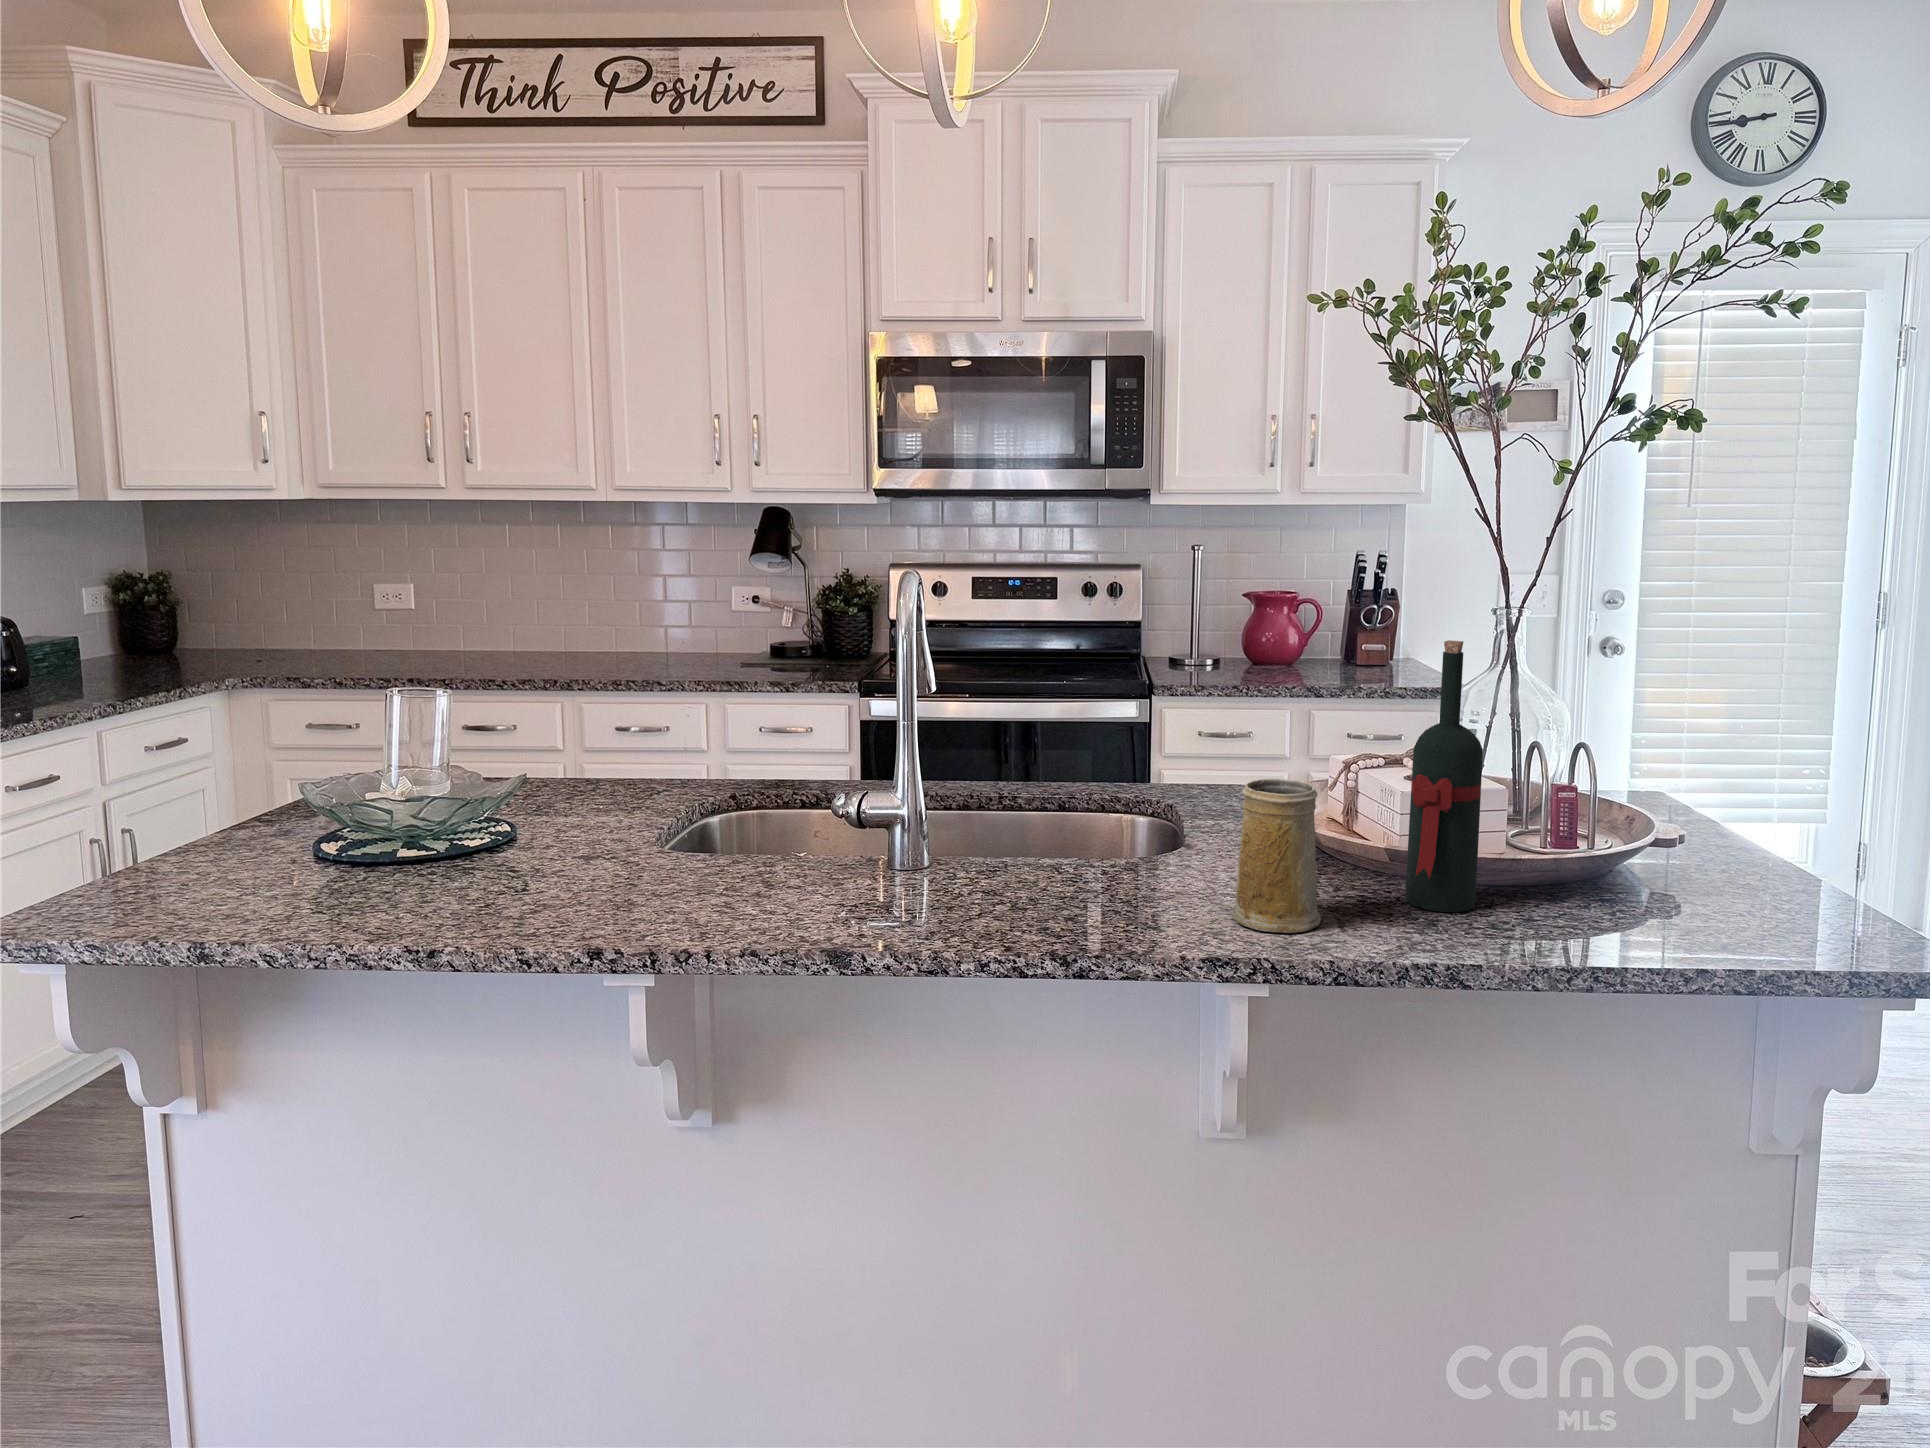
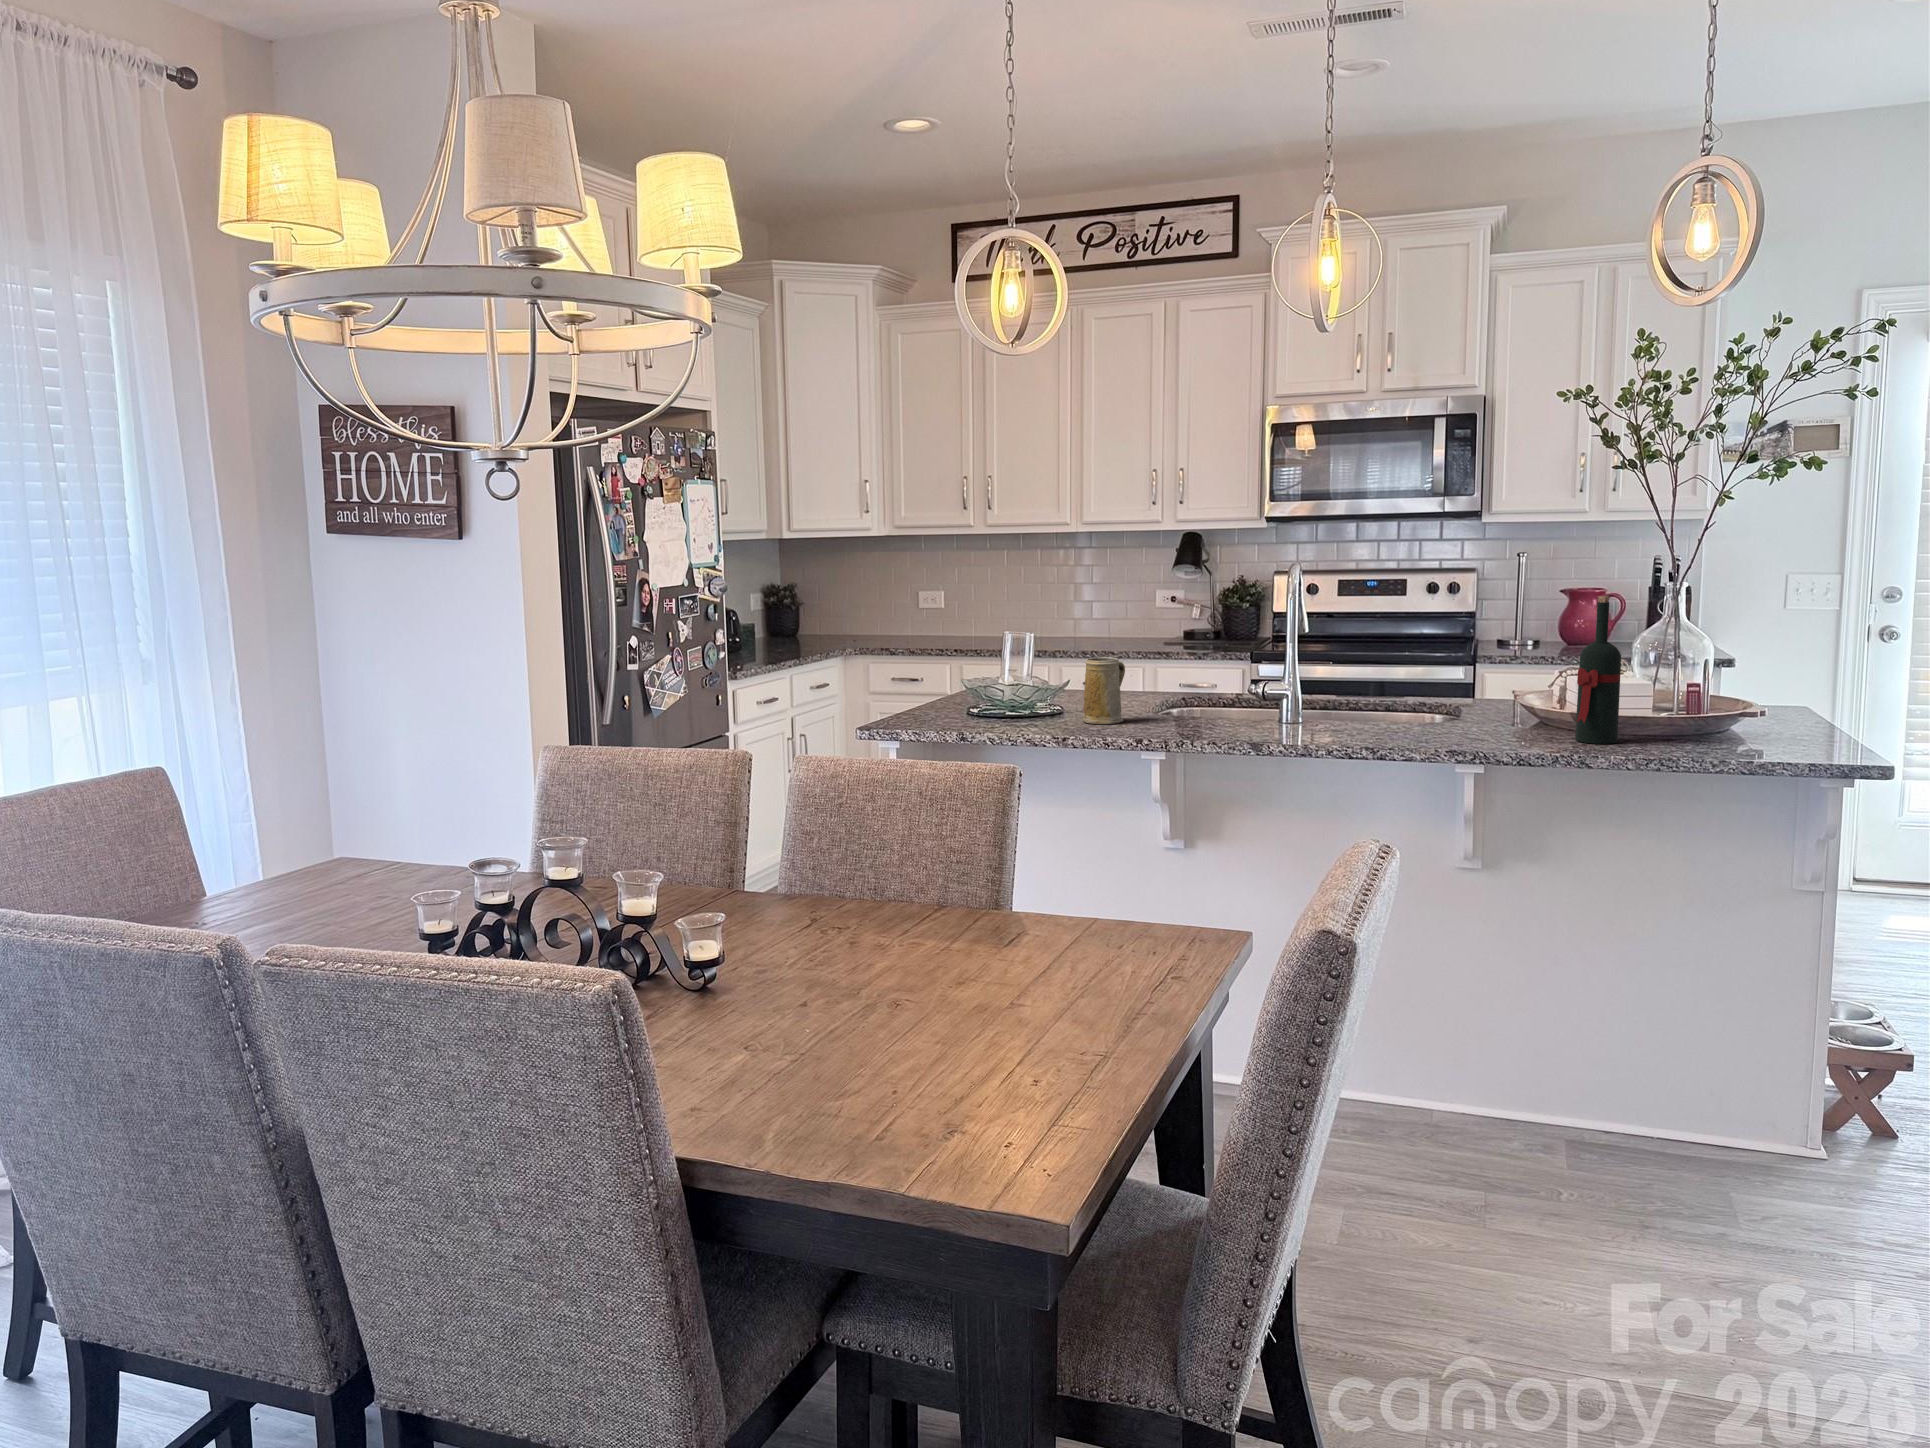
mug: present [1231,779,1321,933] -> present [1082,657,1125,724]

